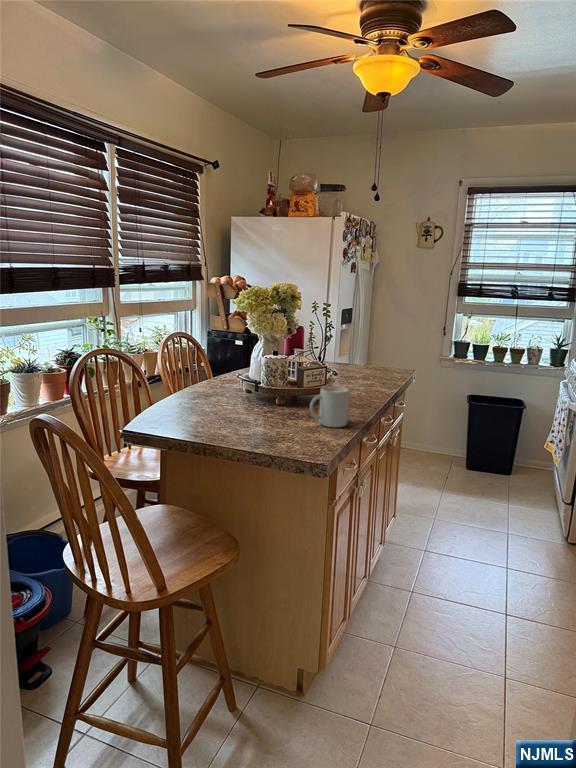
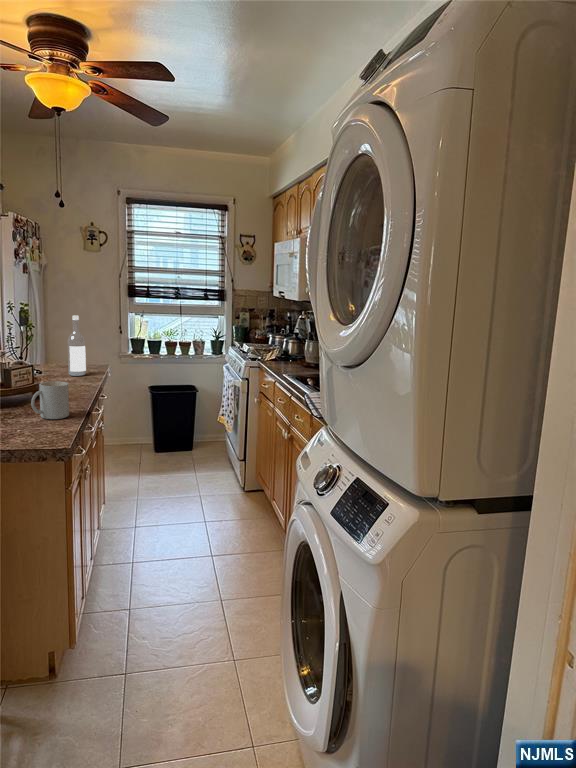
wine bottle: none [370,315,390,380] -> present [68,315,86,376]

